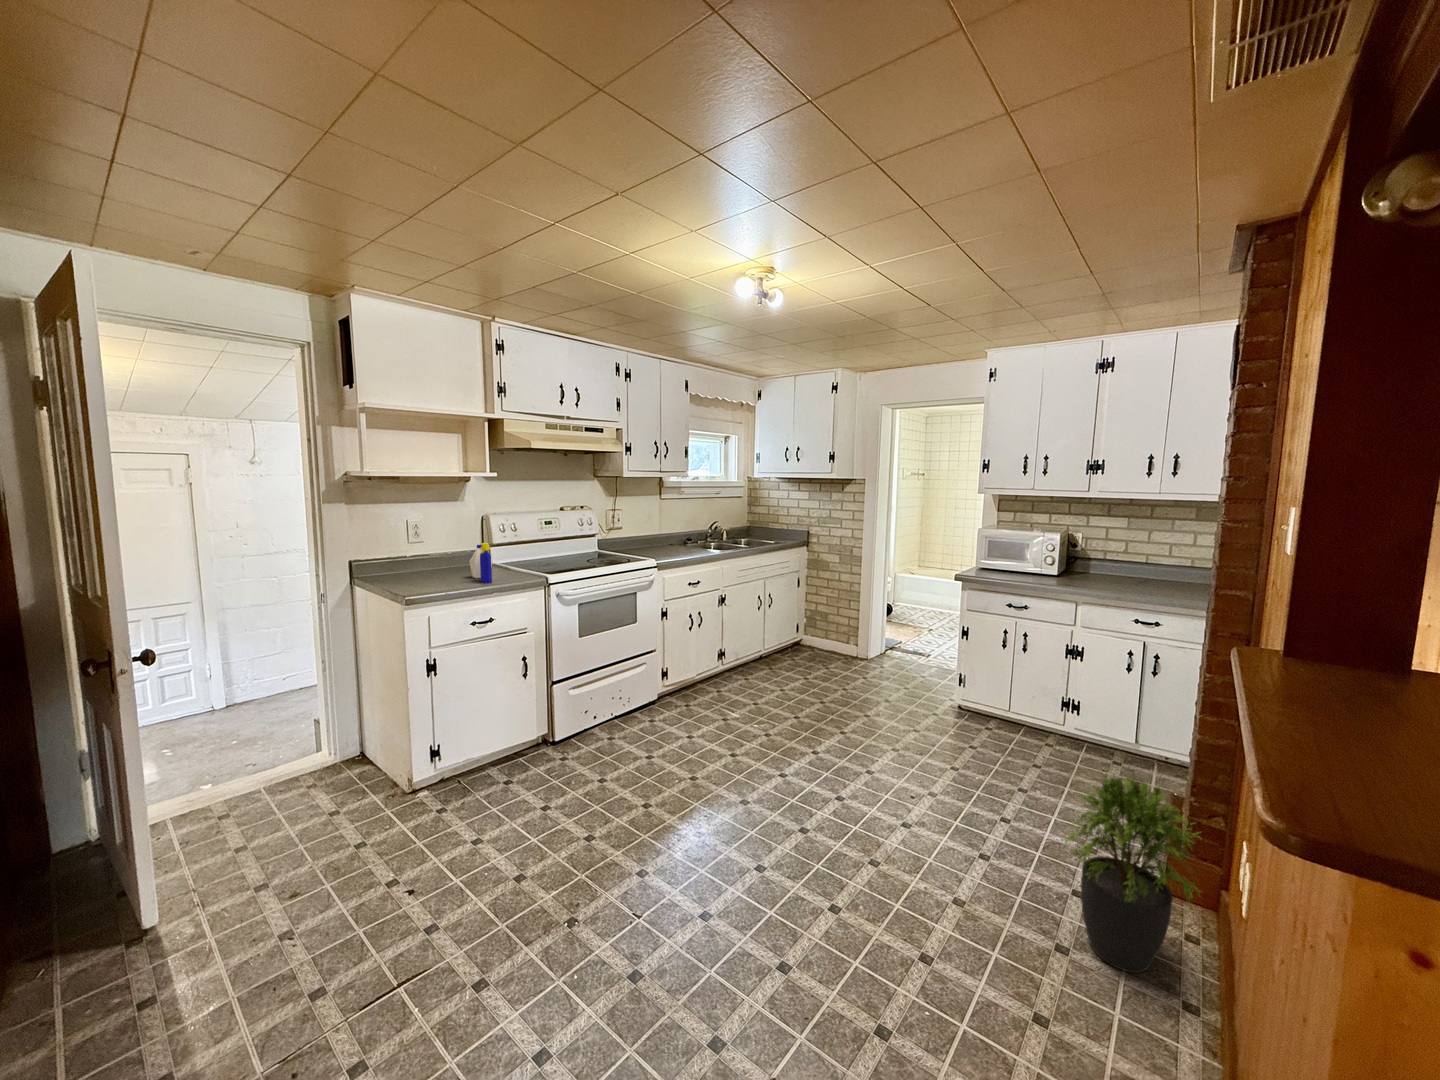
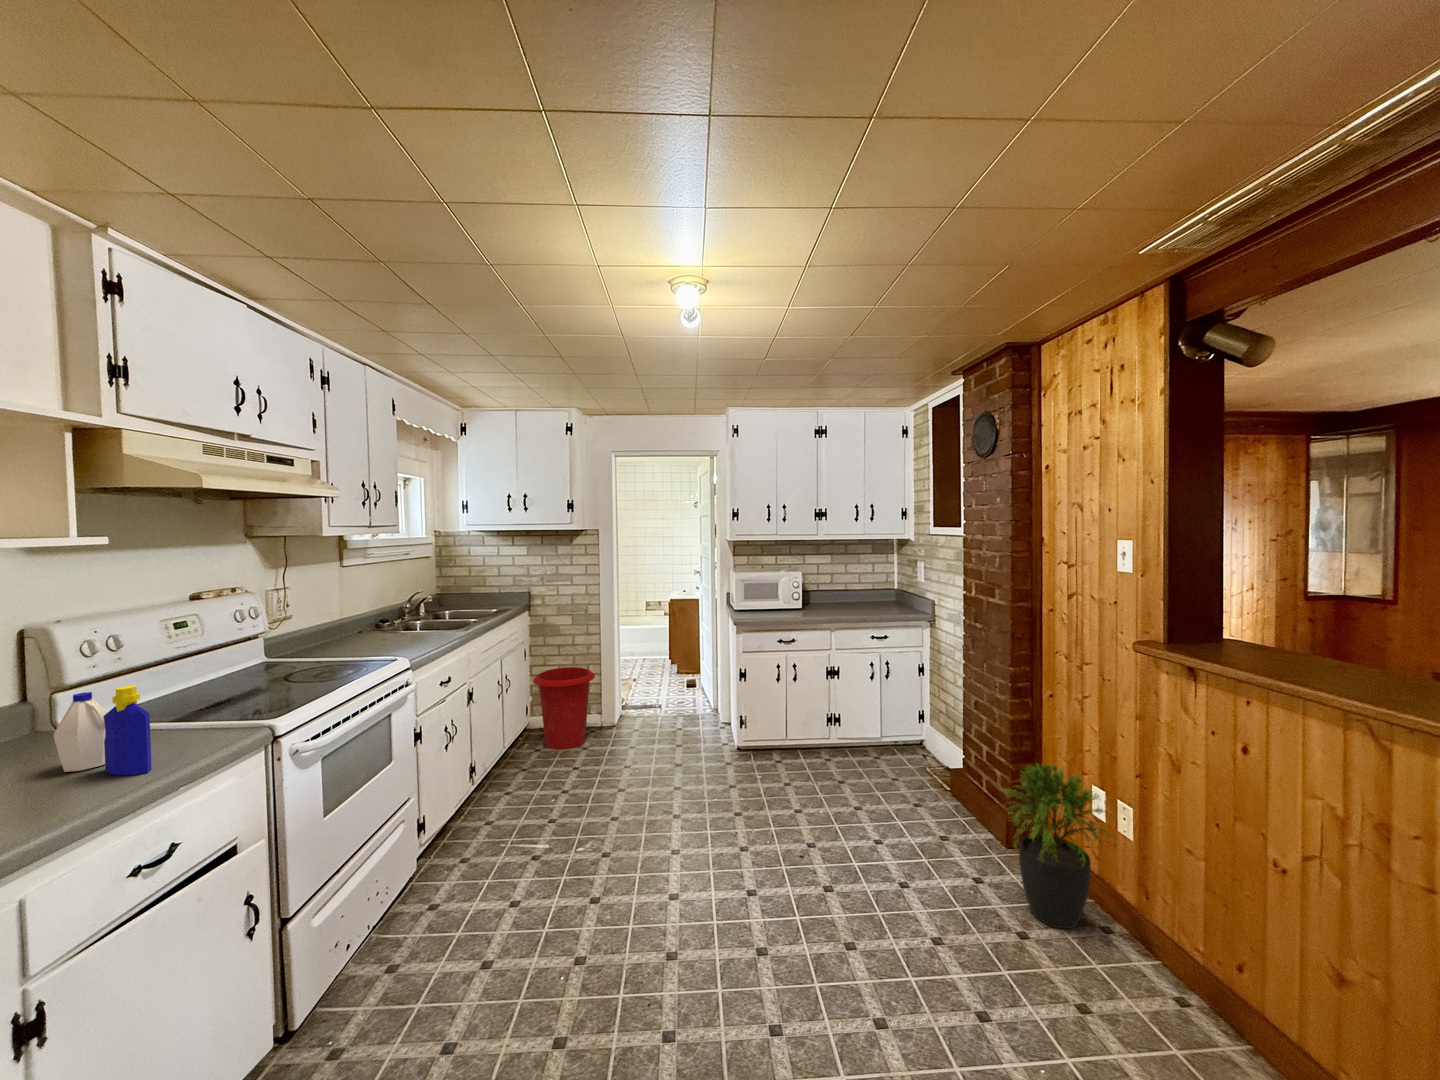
waste bin: none [795,598,848,666] -> present [533,667,595,750]

